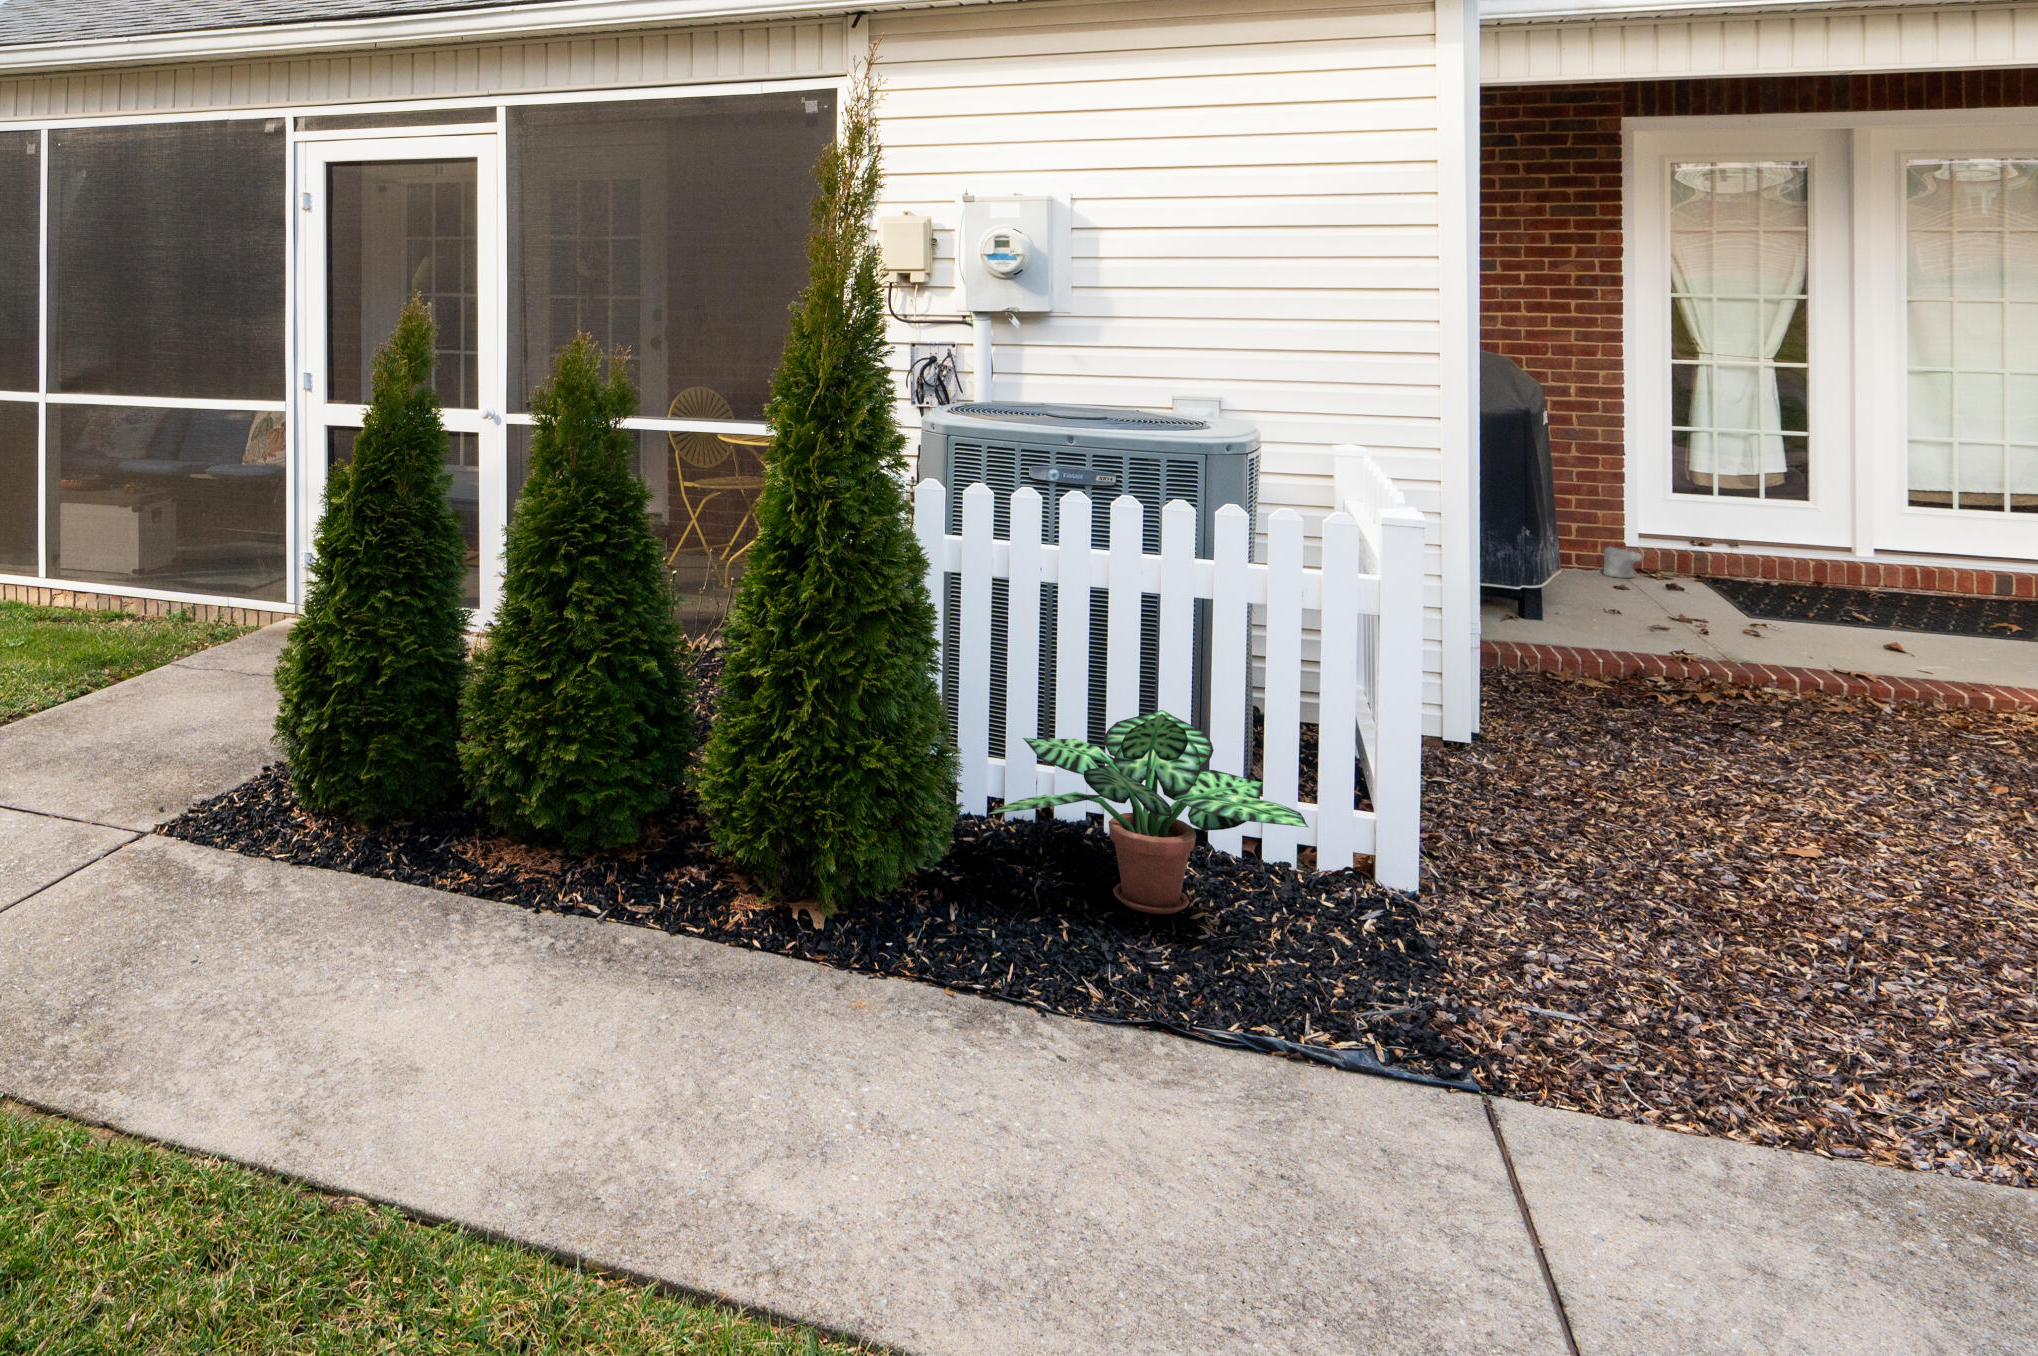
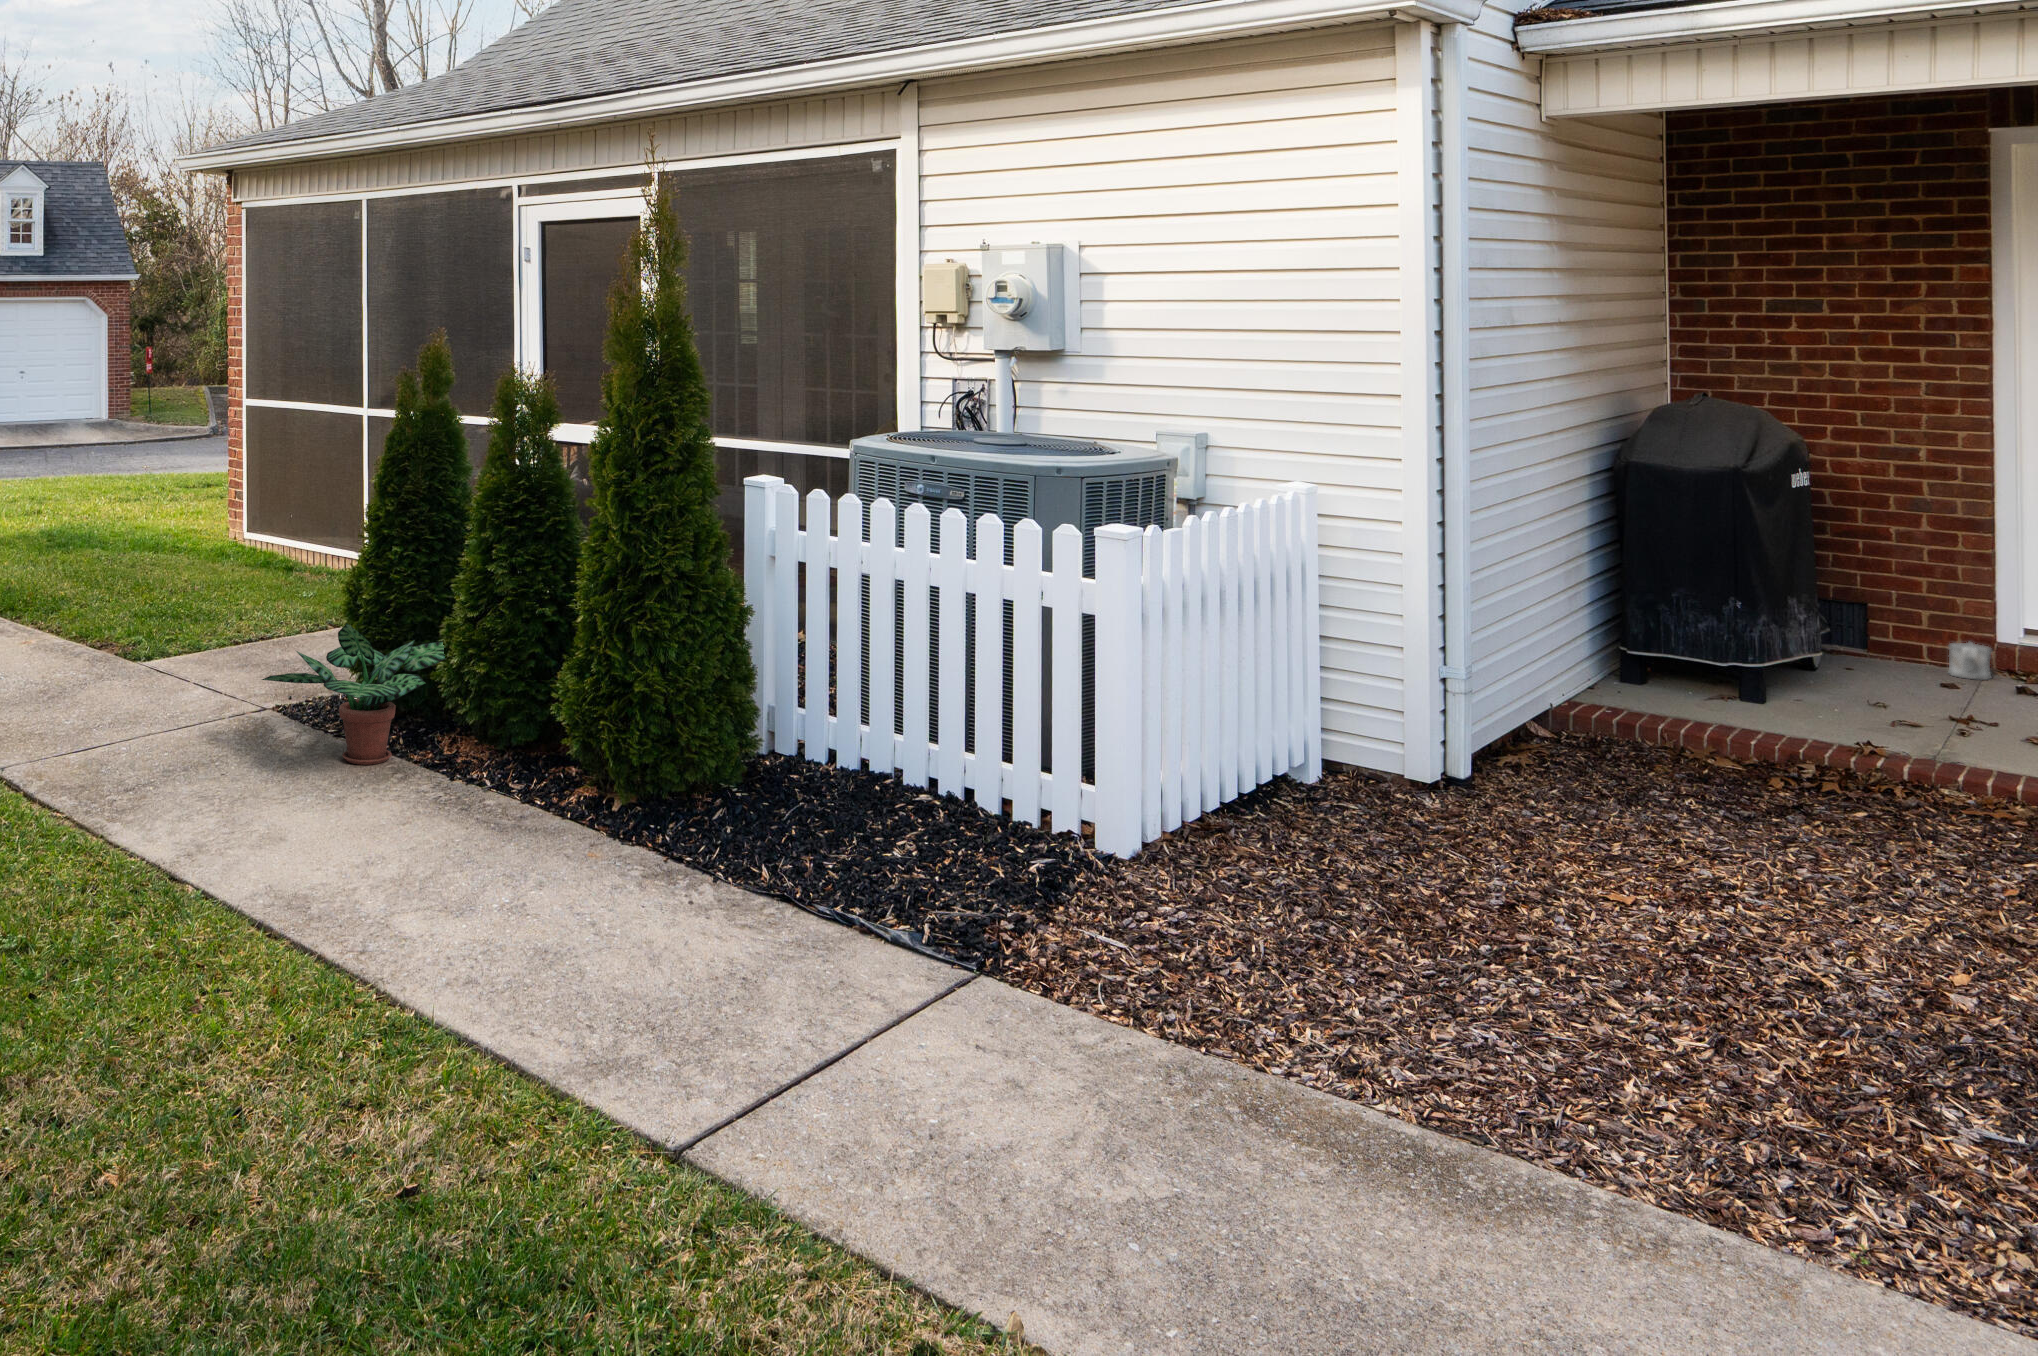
potted plant: present [989,710,1309,914] -> present [262,623,446,765]

